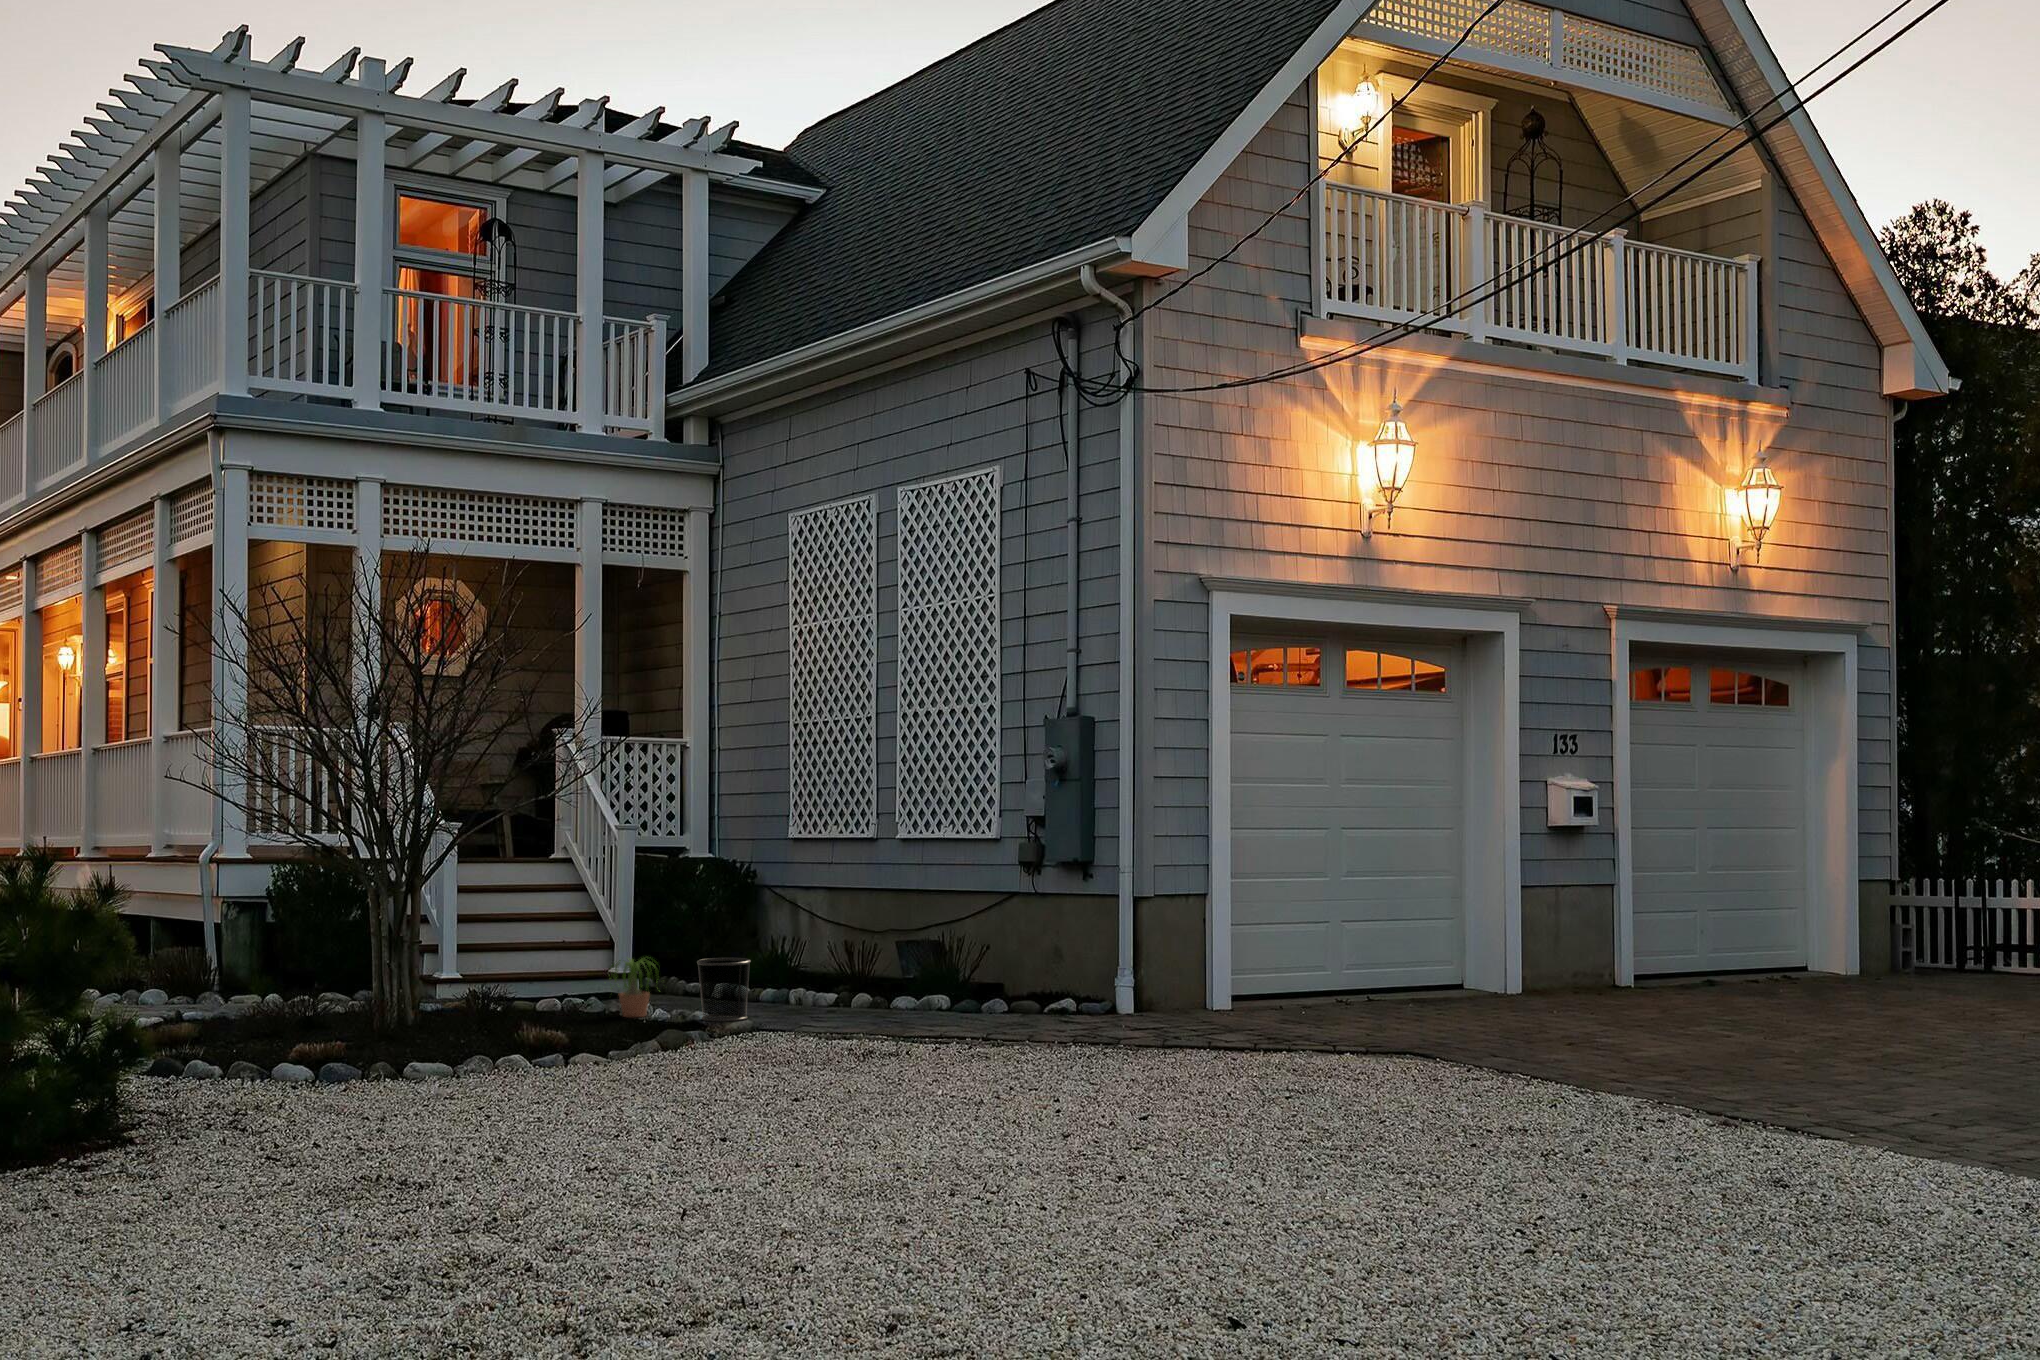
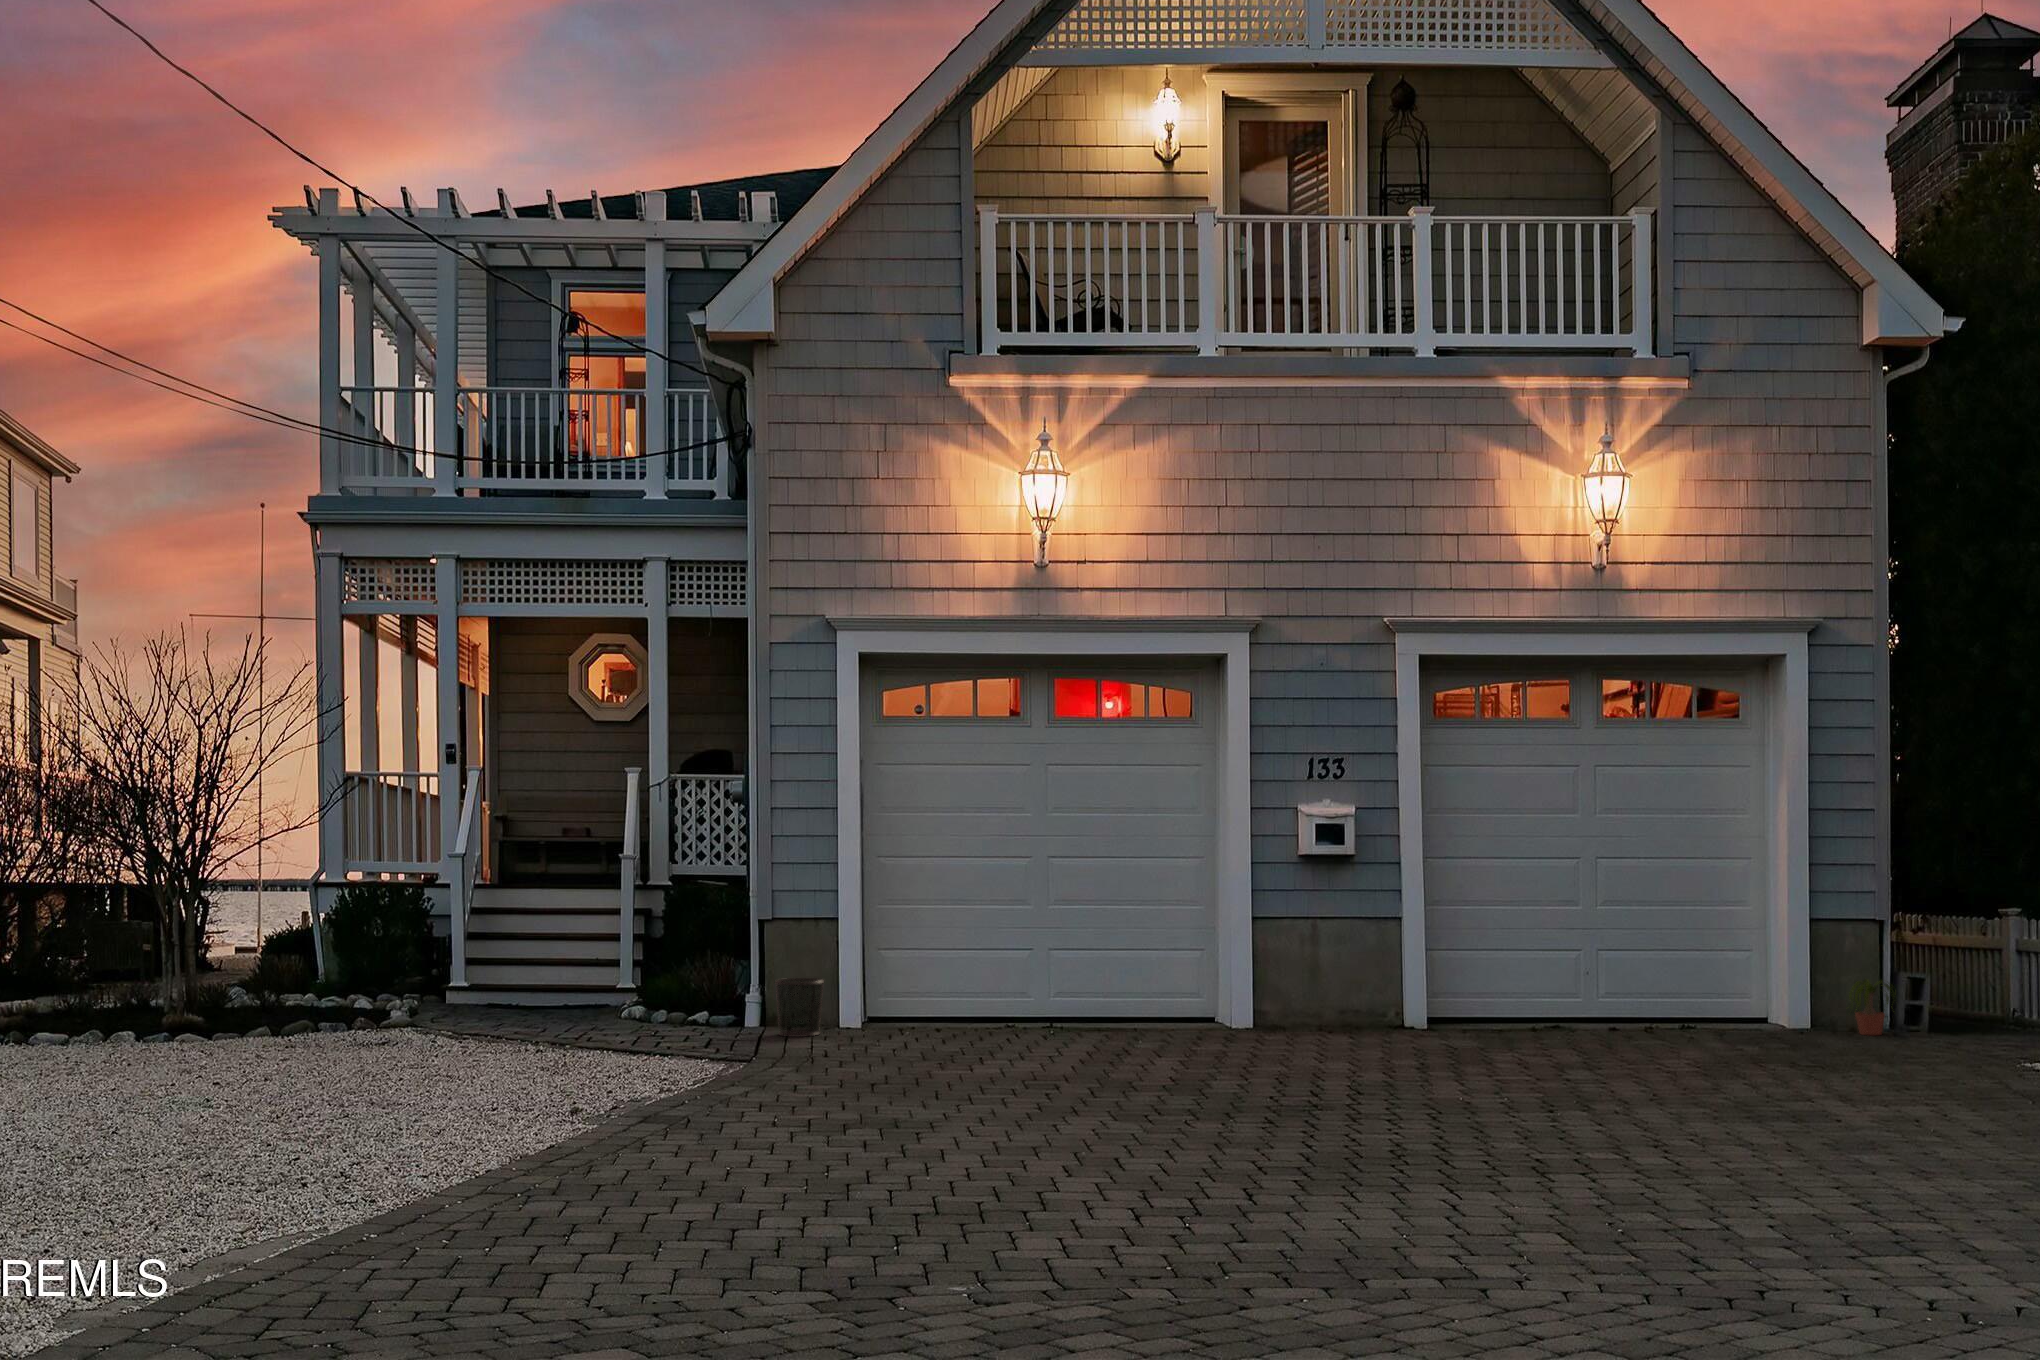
potted plant: present [610,959,658,1017] -> present [1849,979,1896,1035]

